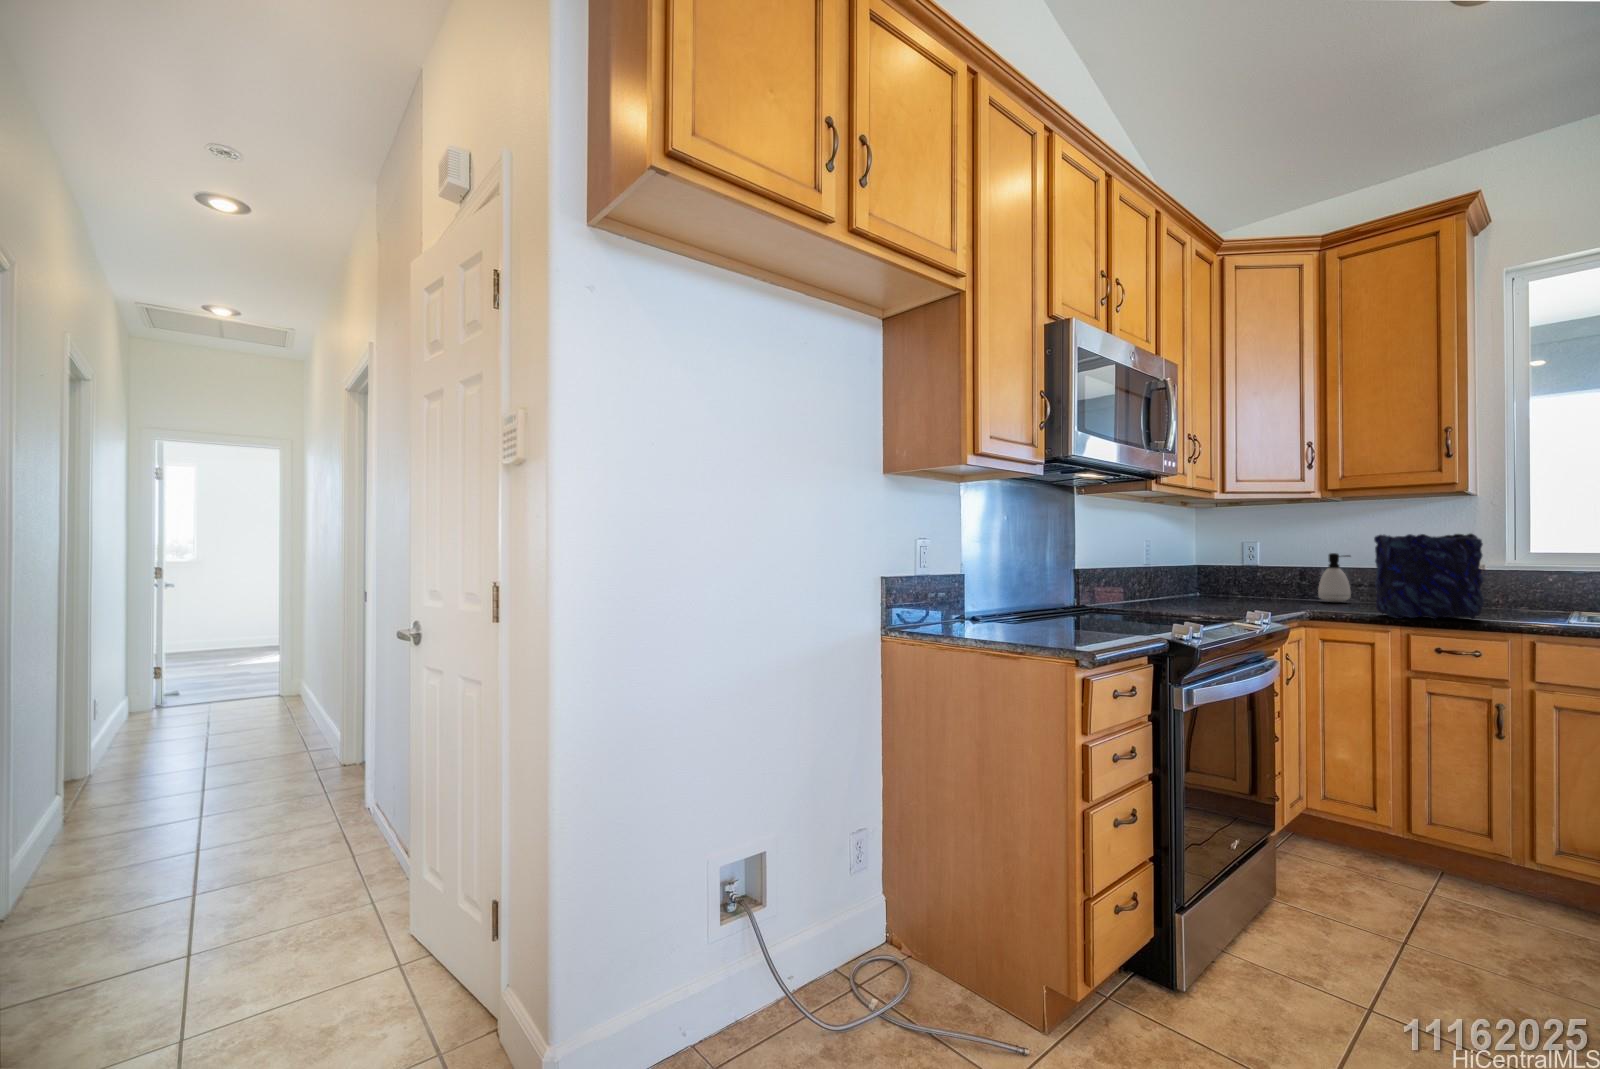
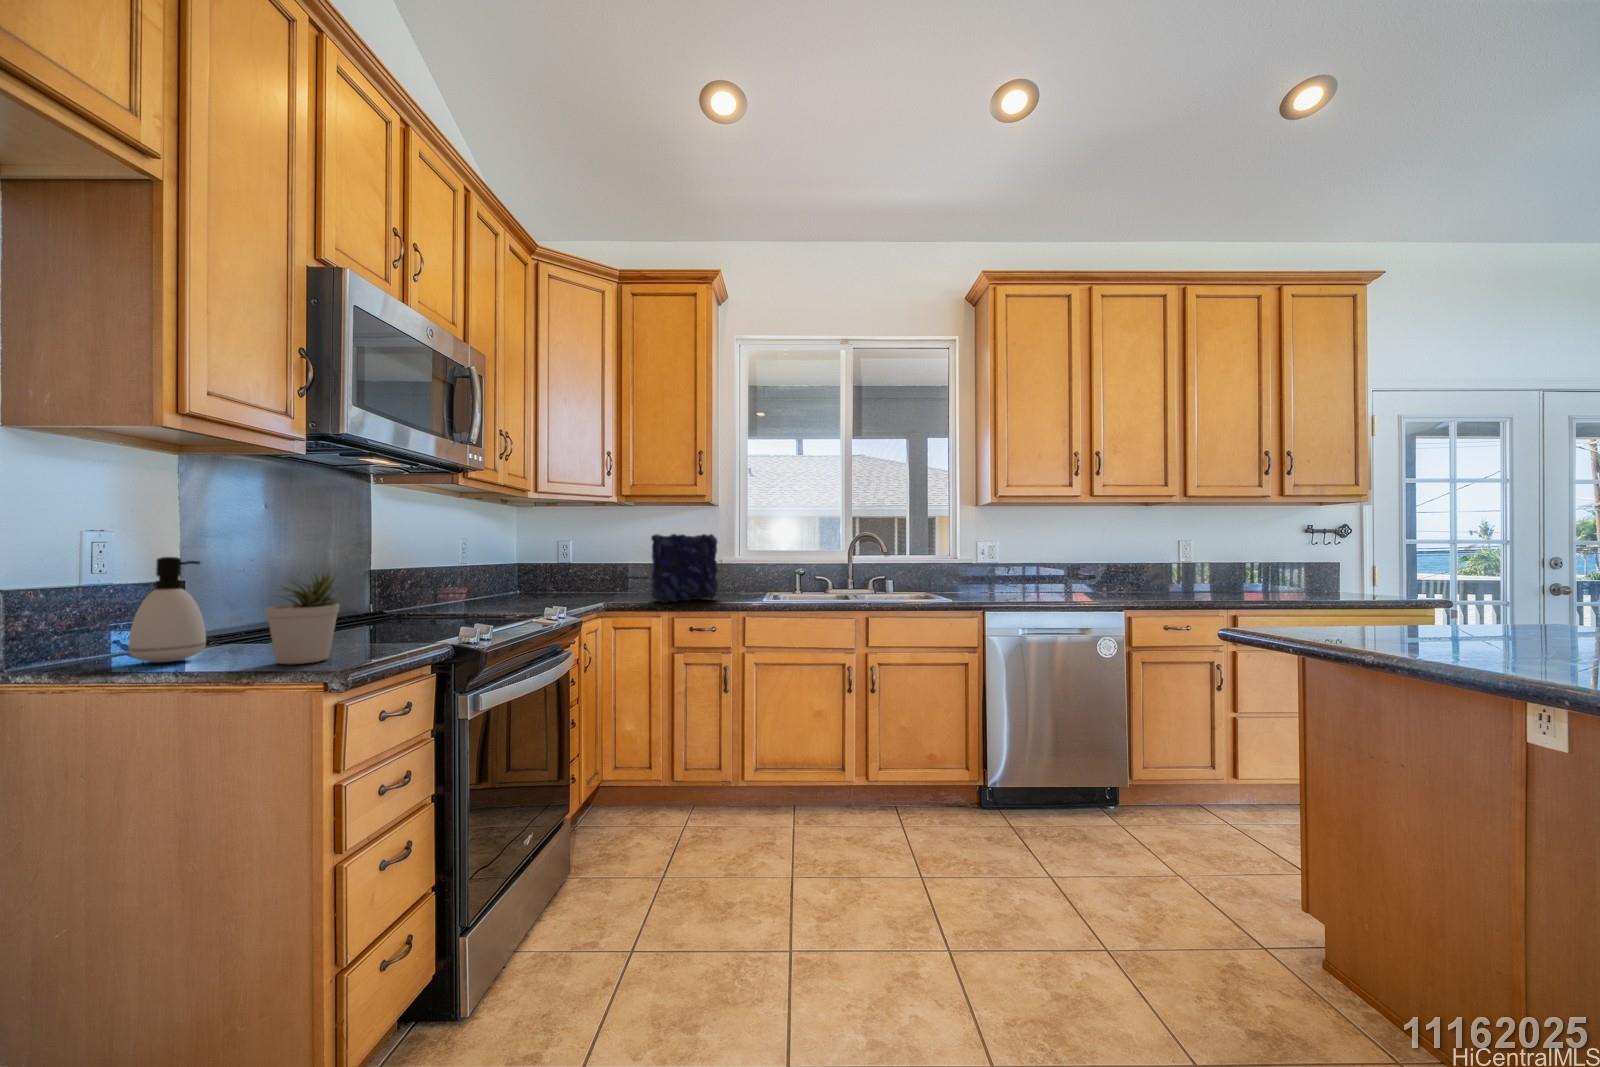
soap dispenser: present [1318,553,1351,602] -> present [129,557,206,662]
potted plant: none [1032,567,1086,643] -> present [265,570,341,664]

